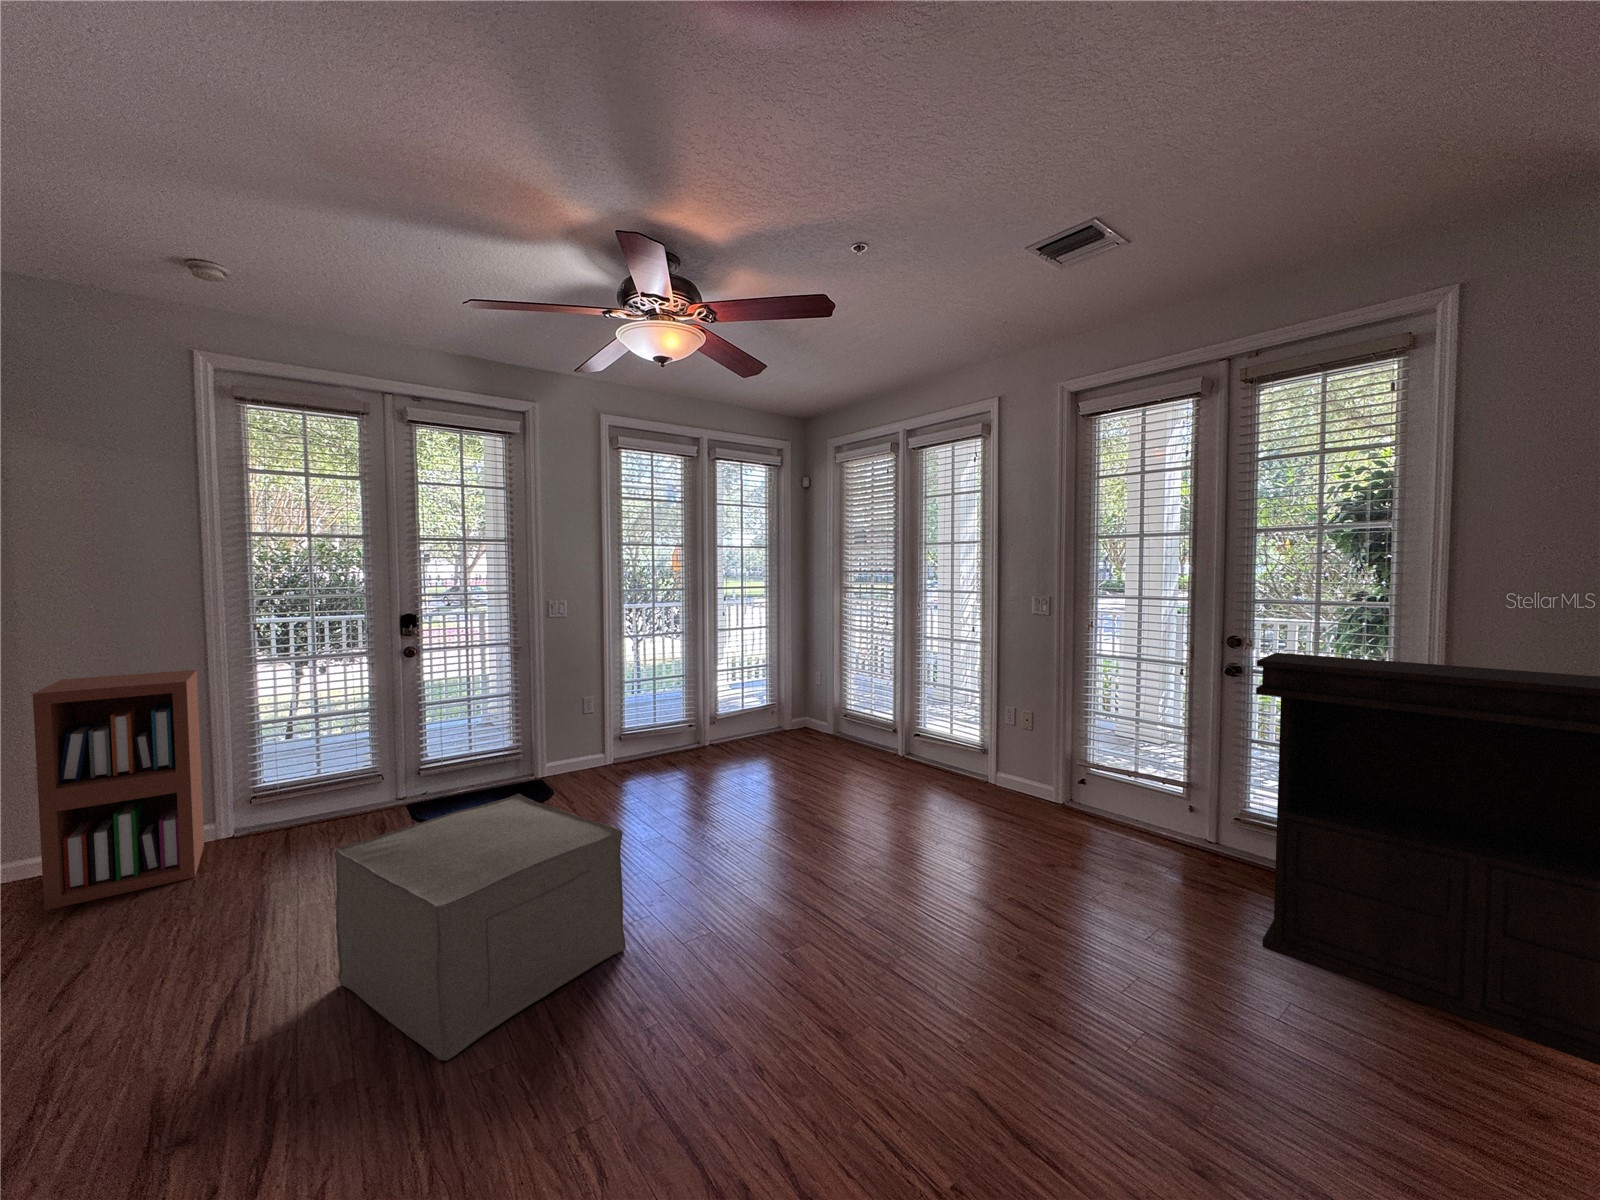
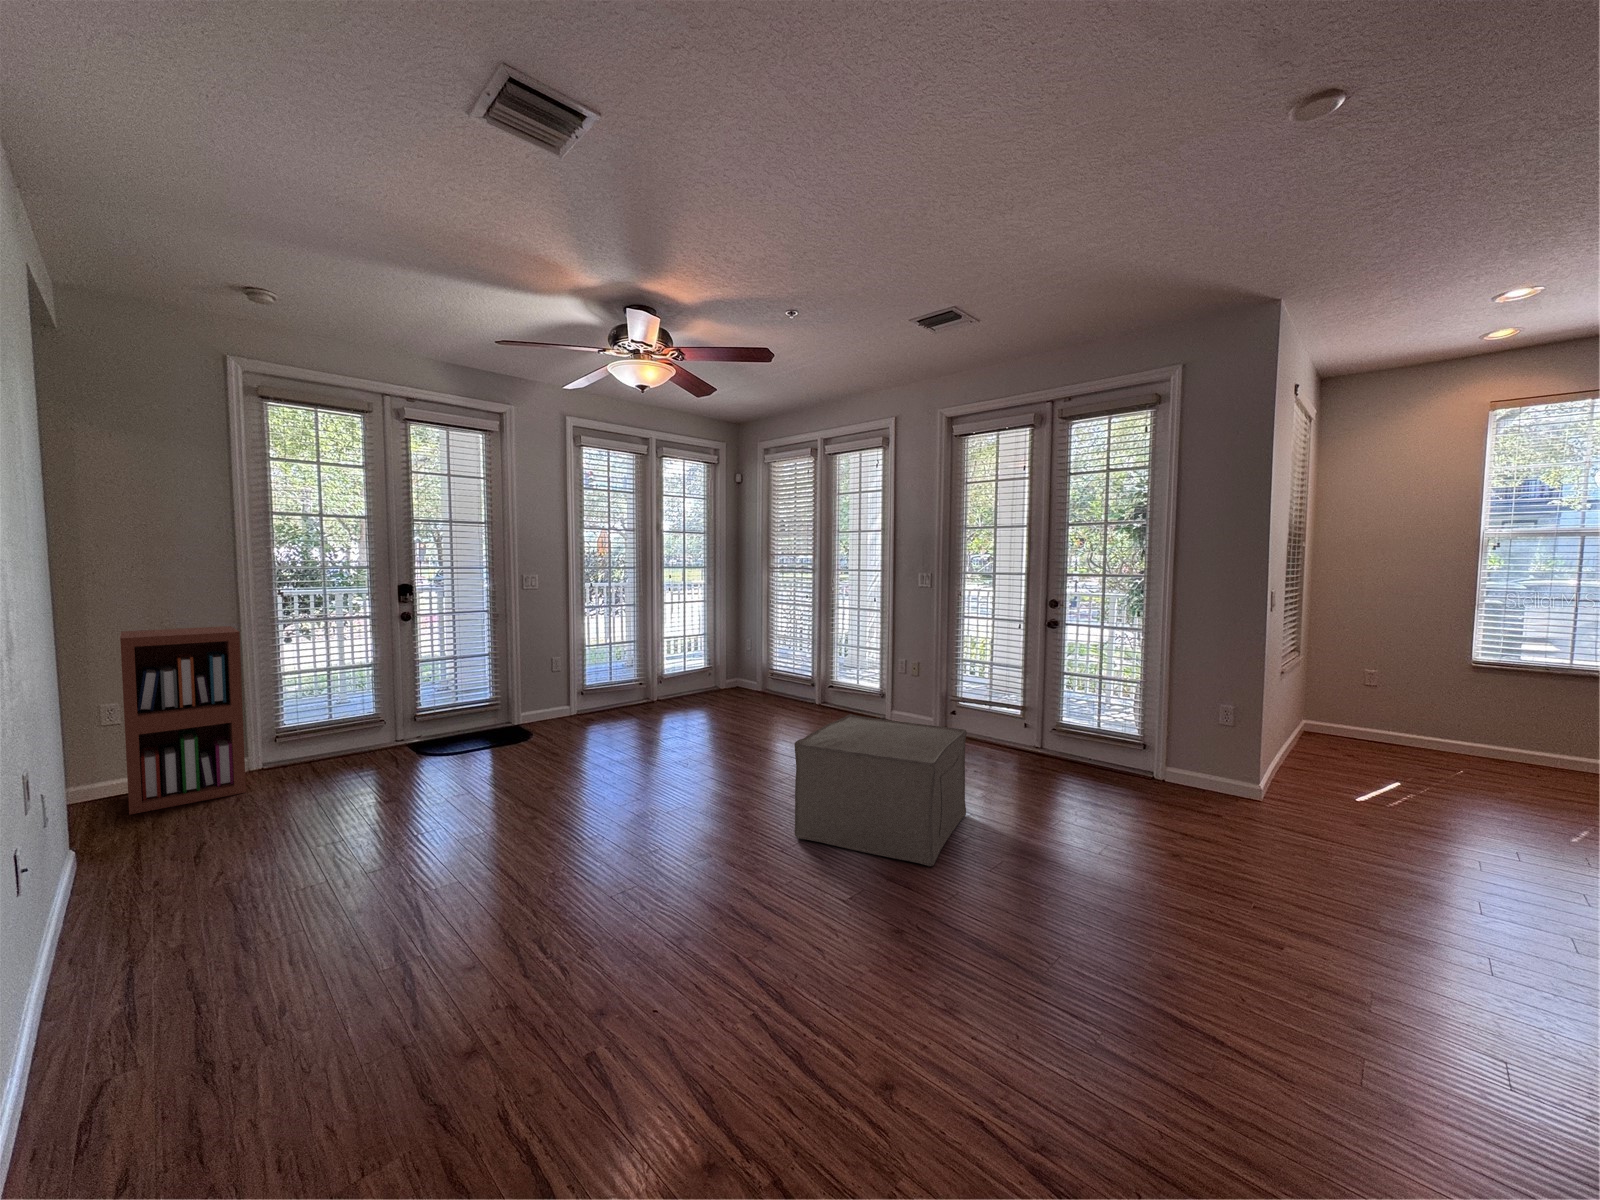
console table: present [1256,653,1600,1066] -> none [1049,605,1307,851]
ottoman: present [335,794,626,1061] -> present [794,714,967,866]

